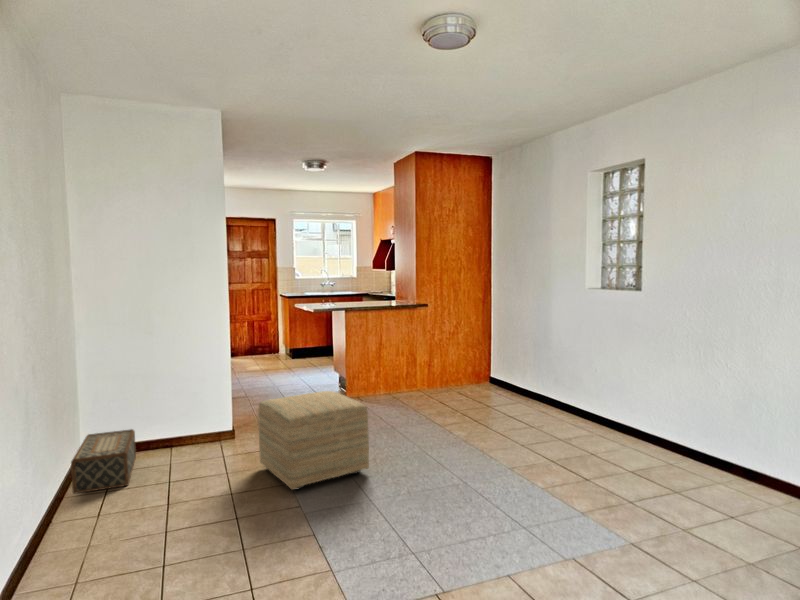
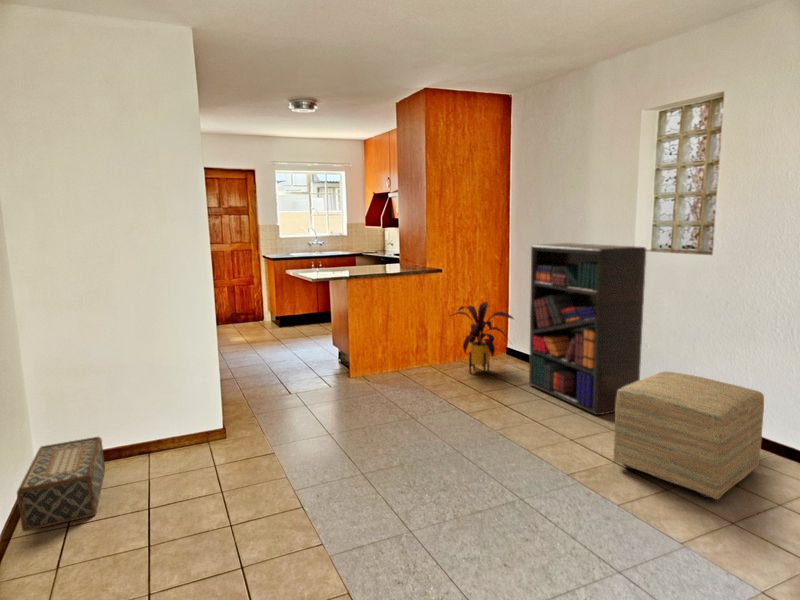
bookshelf: none [502,283,593,429] -> present [529,243,646,415]
house plant: none [434,334,491,398] -> present [451,302,514,375]
ottoman: present [258,391,369,489] -> present [613,372,764,500]

